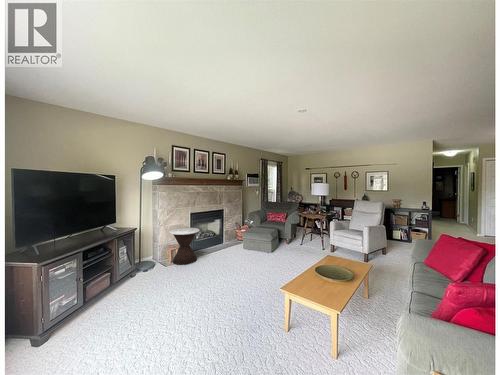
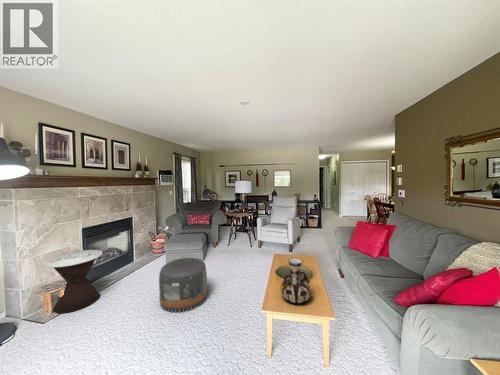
pouf: none [229,243,264,282] -> present [159,258,207,313]
vase: none [301,249,331,288] -> present [281,258,311,303]

